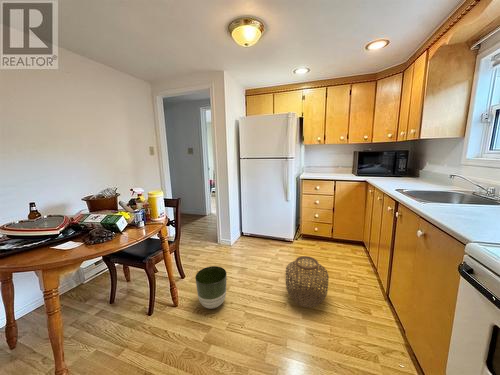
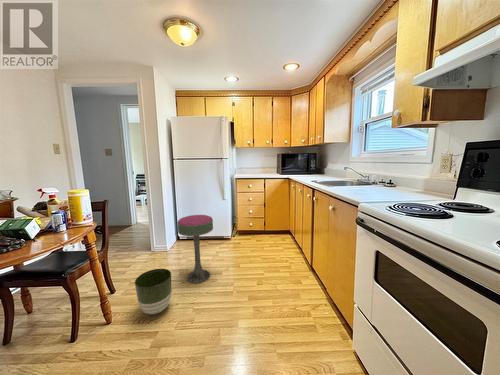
bar stool: none [237,217,271,285] -> present [178,215,213,283]
woven basket: present [286,256,329,307] -> none [230,245,268,291]

